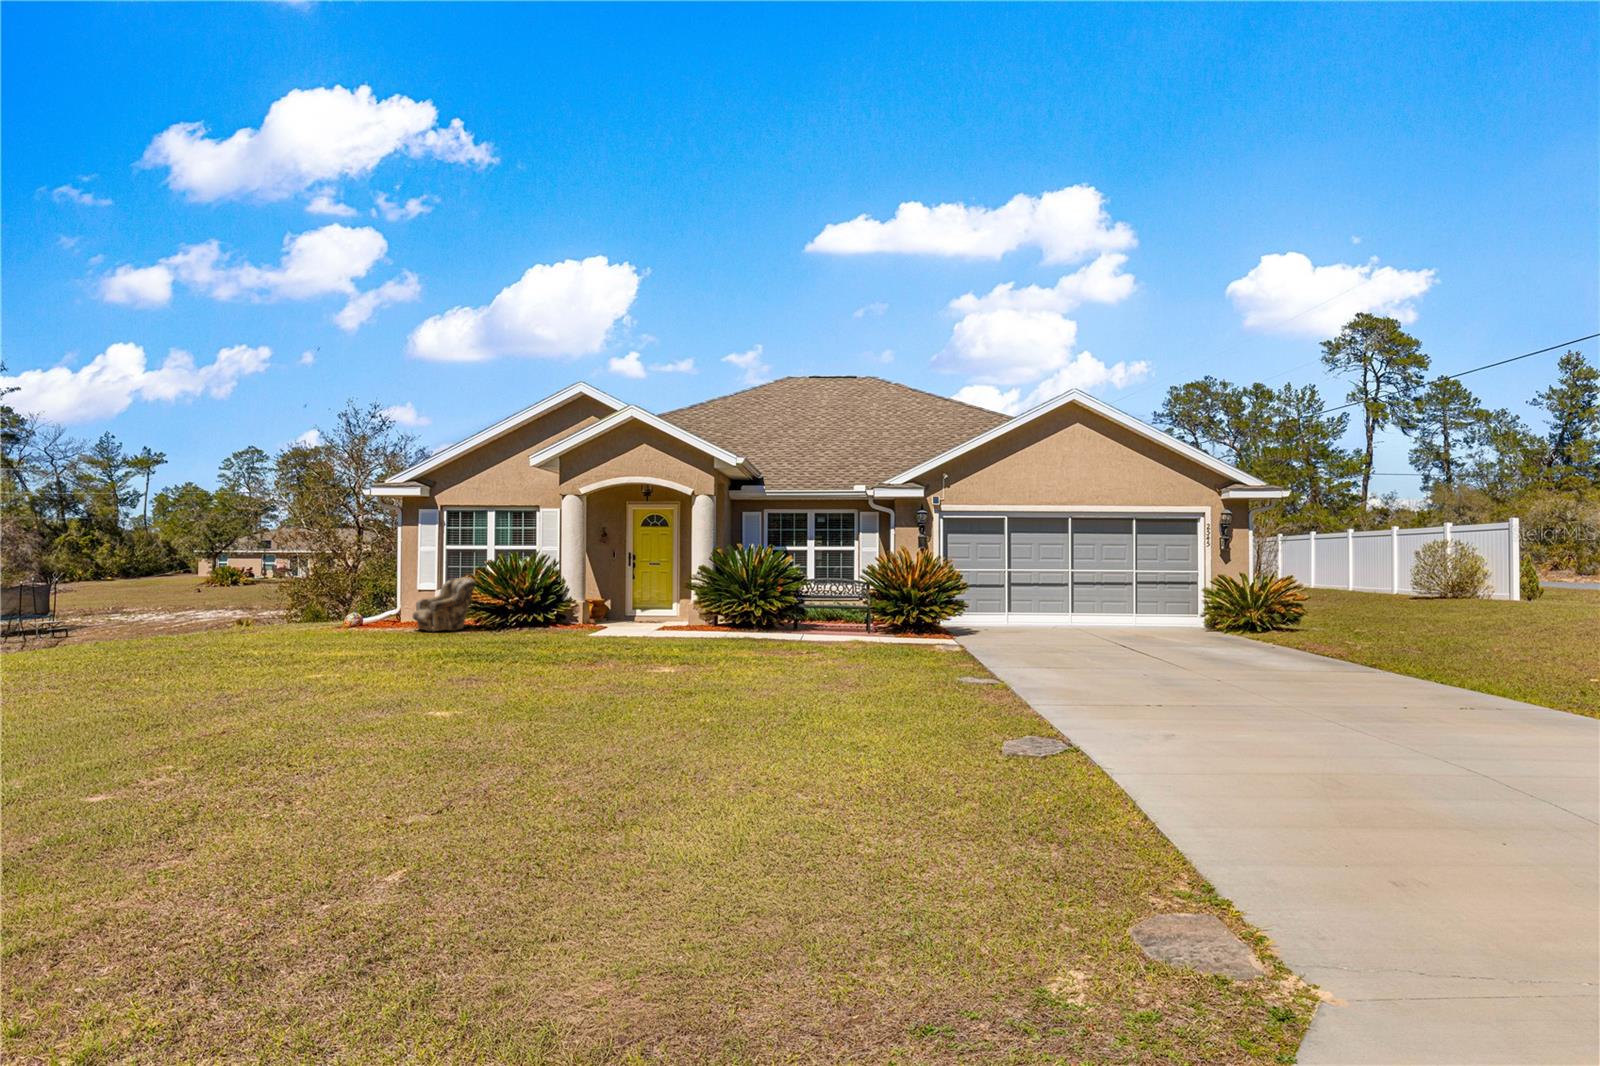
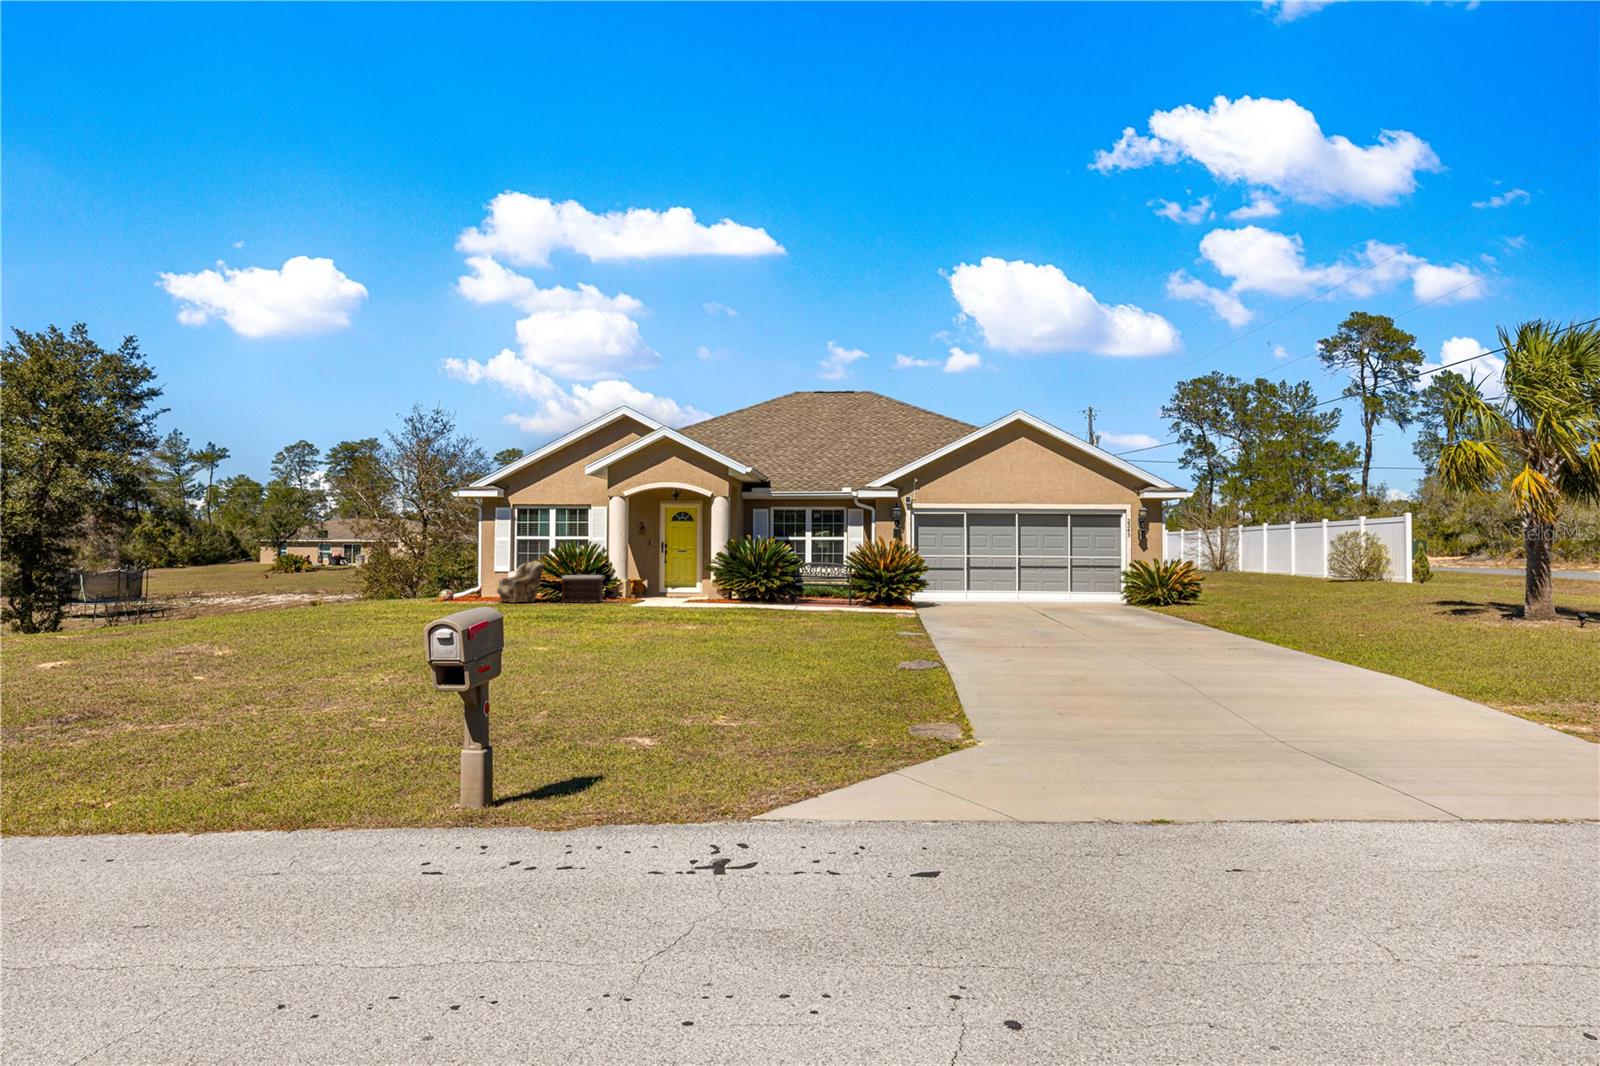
bench: none [496,595,553,631] -> present [562,575,604,603]

